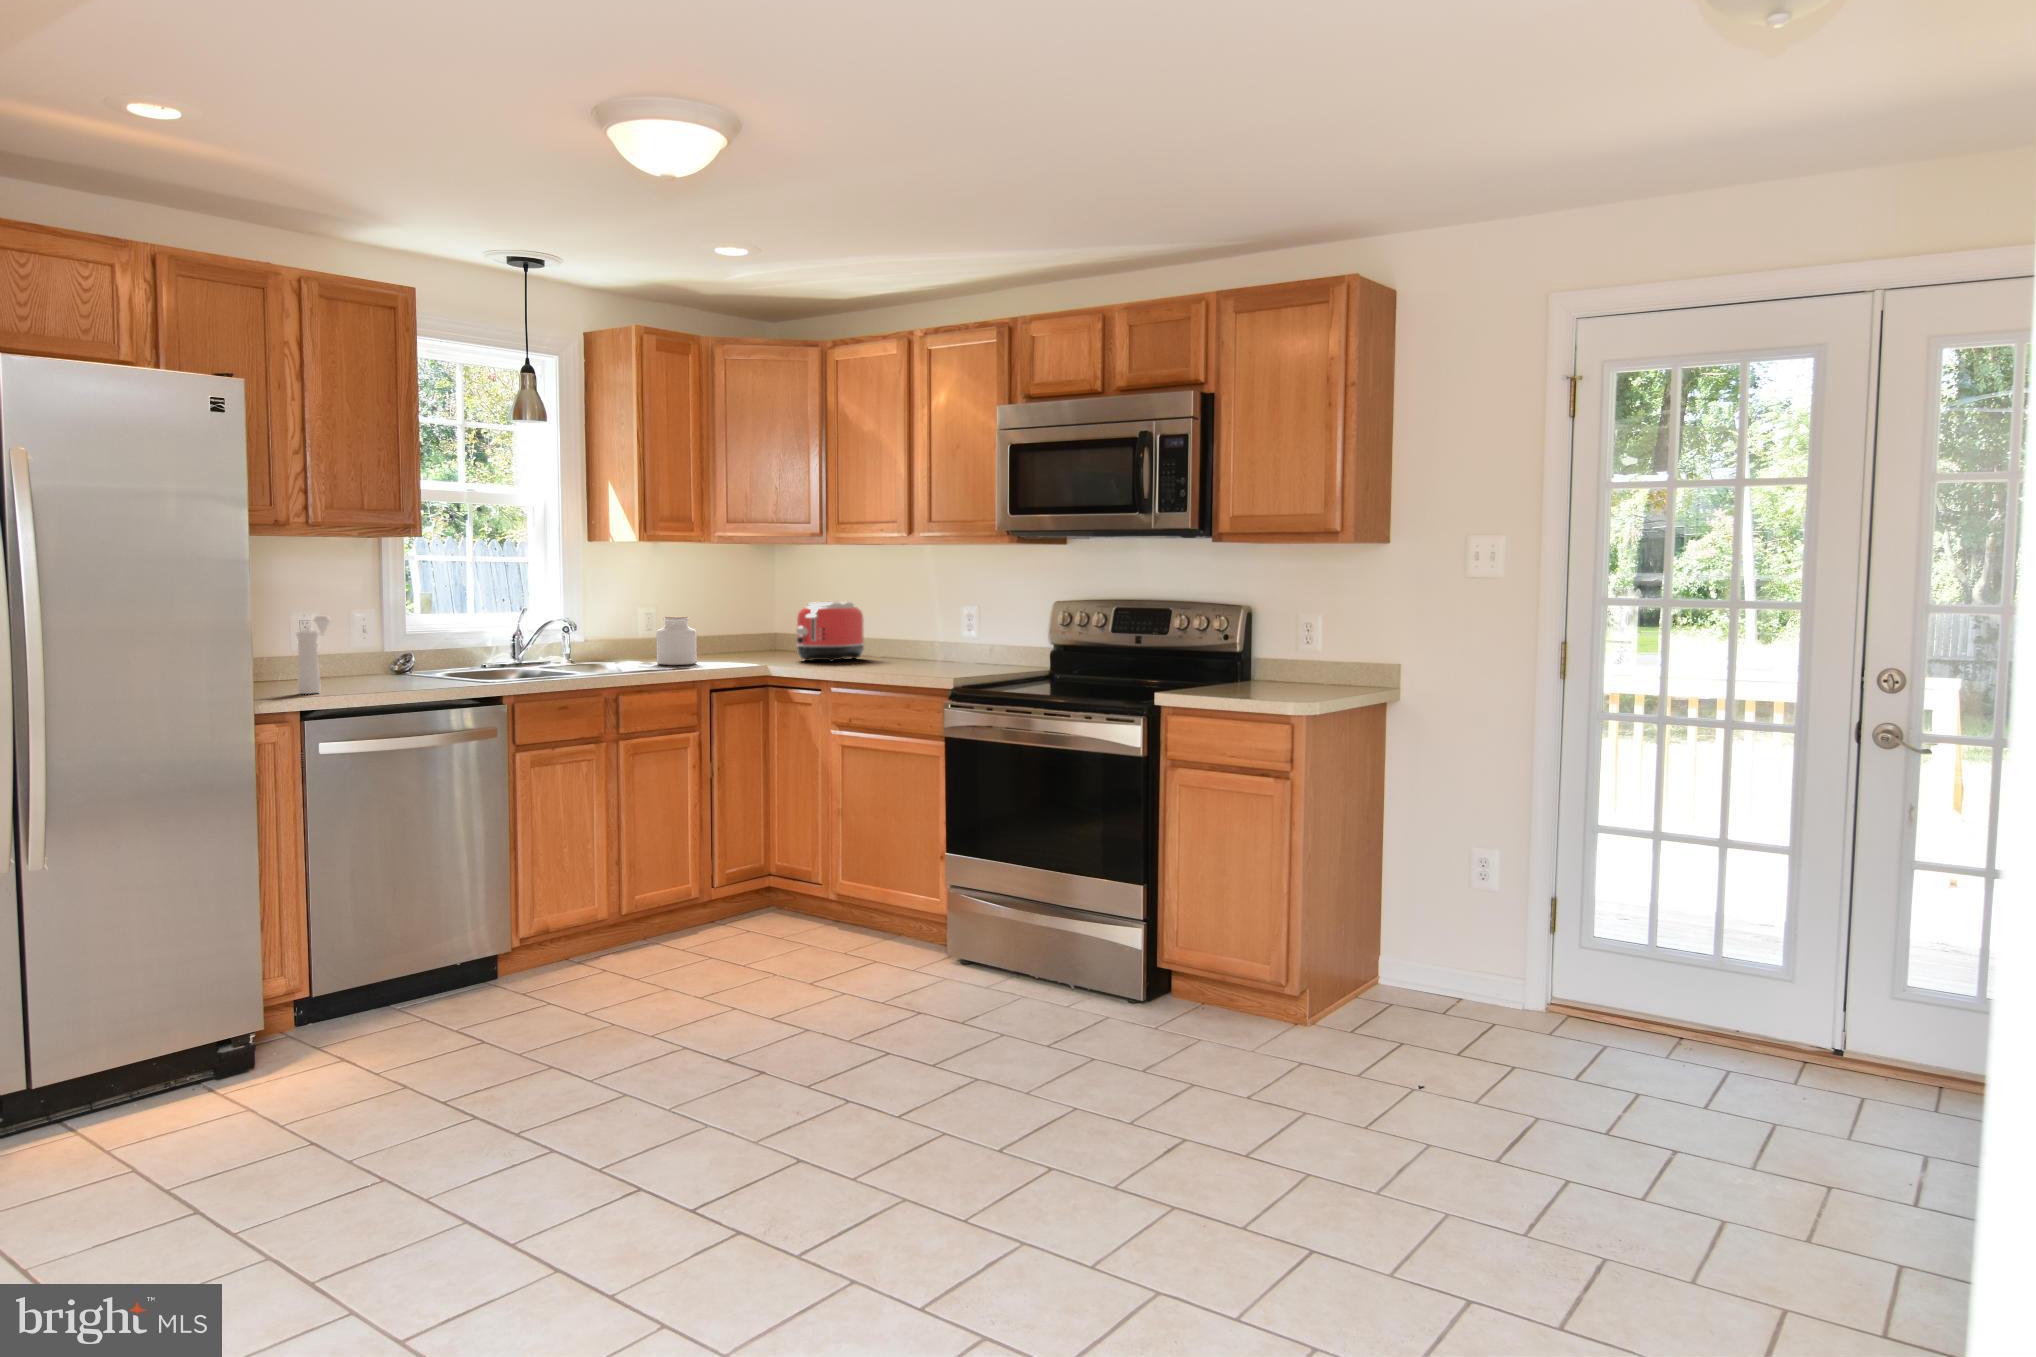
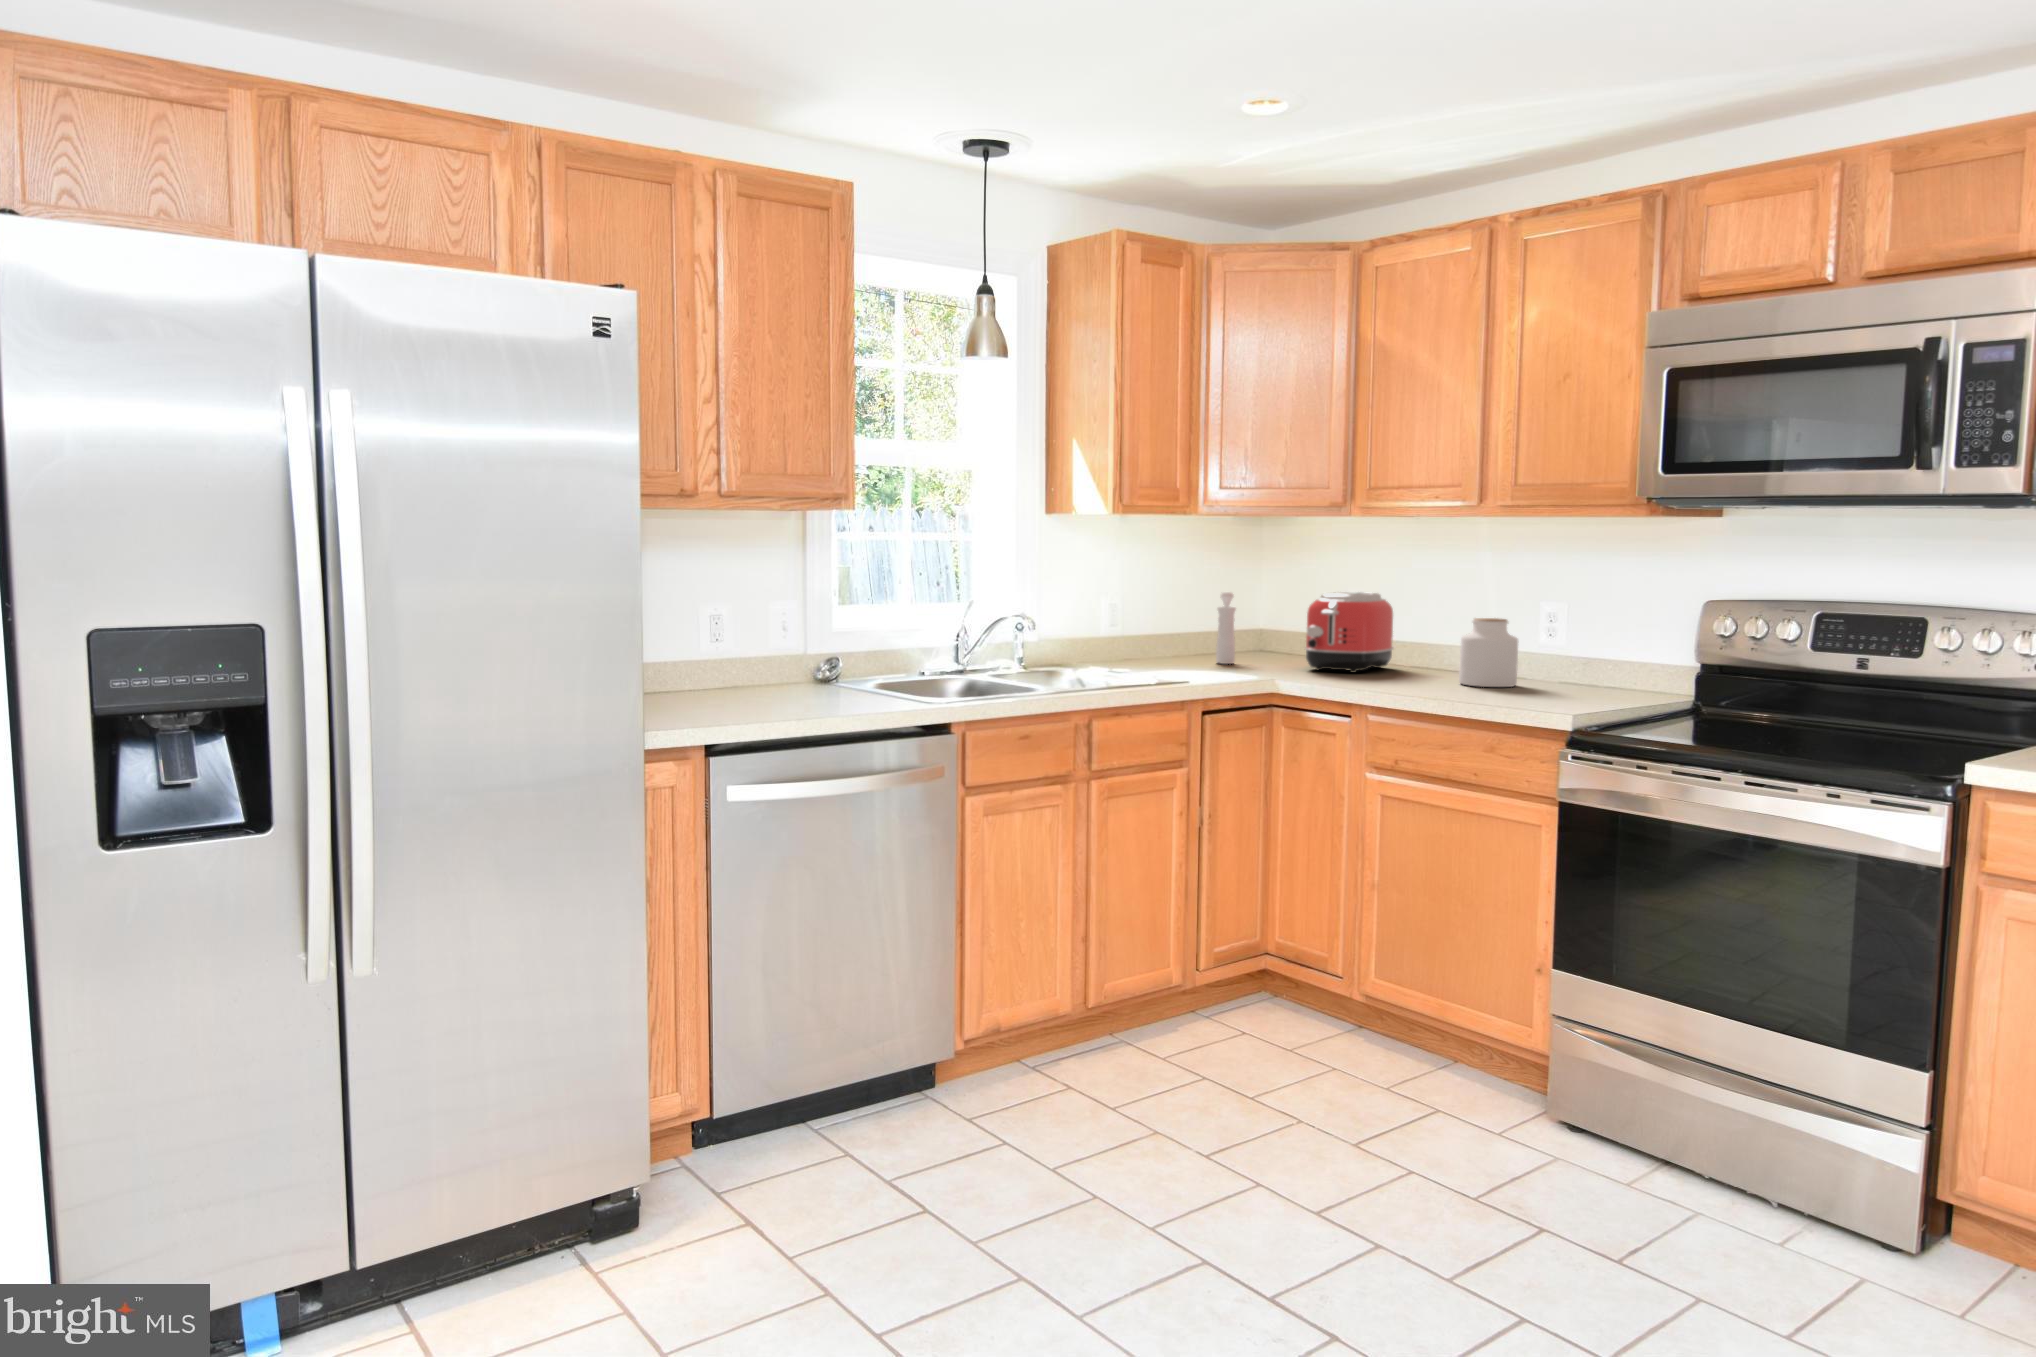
pepper mill: present [296,616,330,694] -> present [1216,592,1236,664]
jar: present [656,617,697,665] -> present [1459,618,1518,687]

